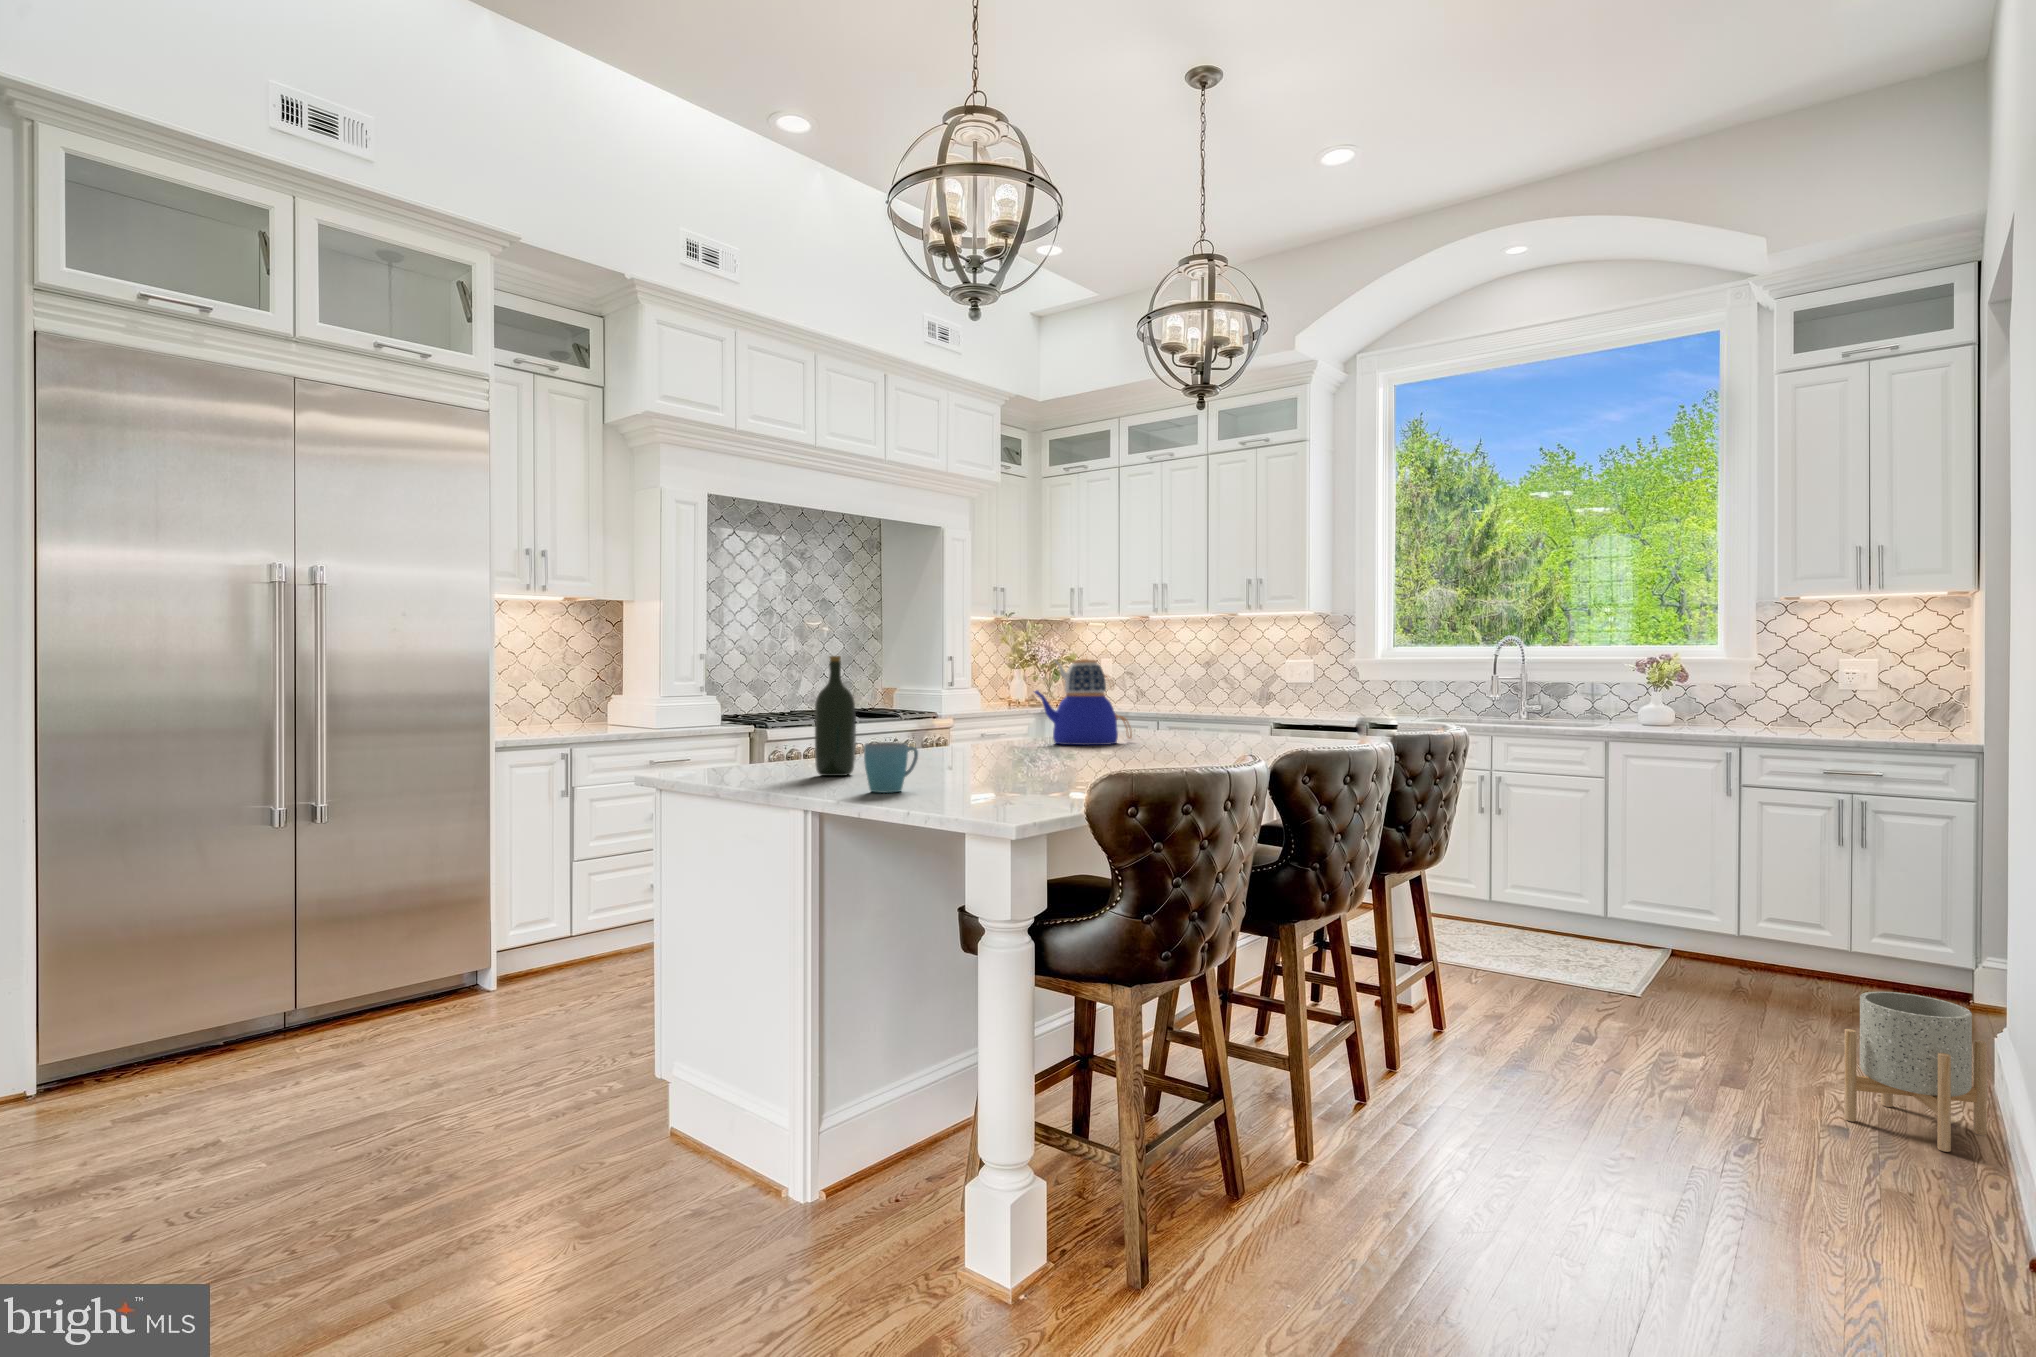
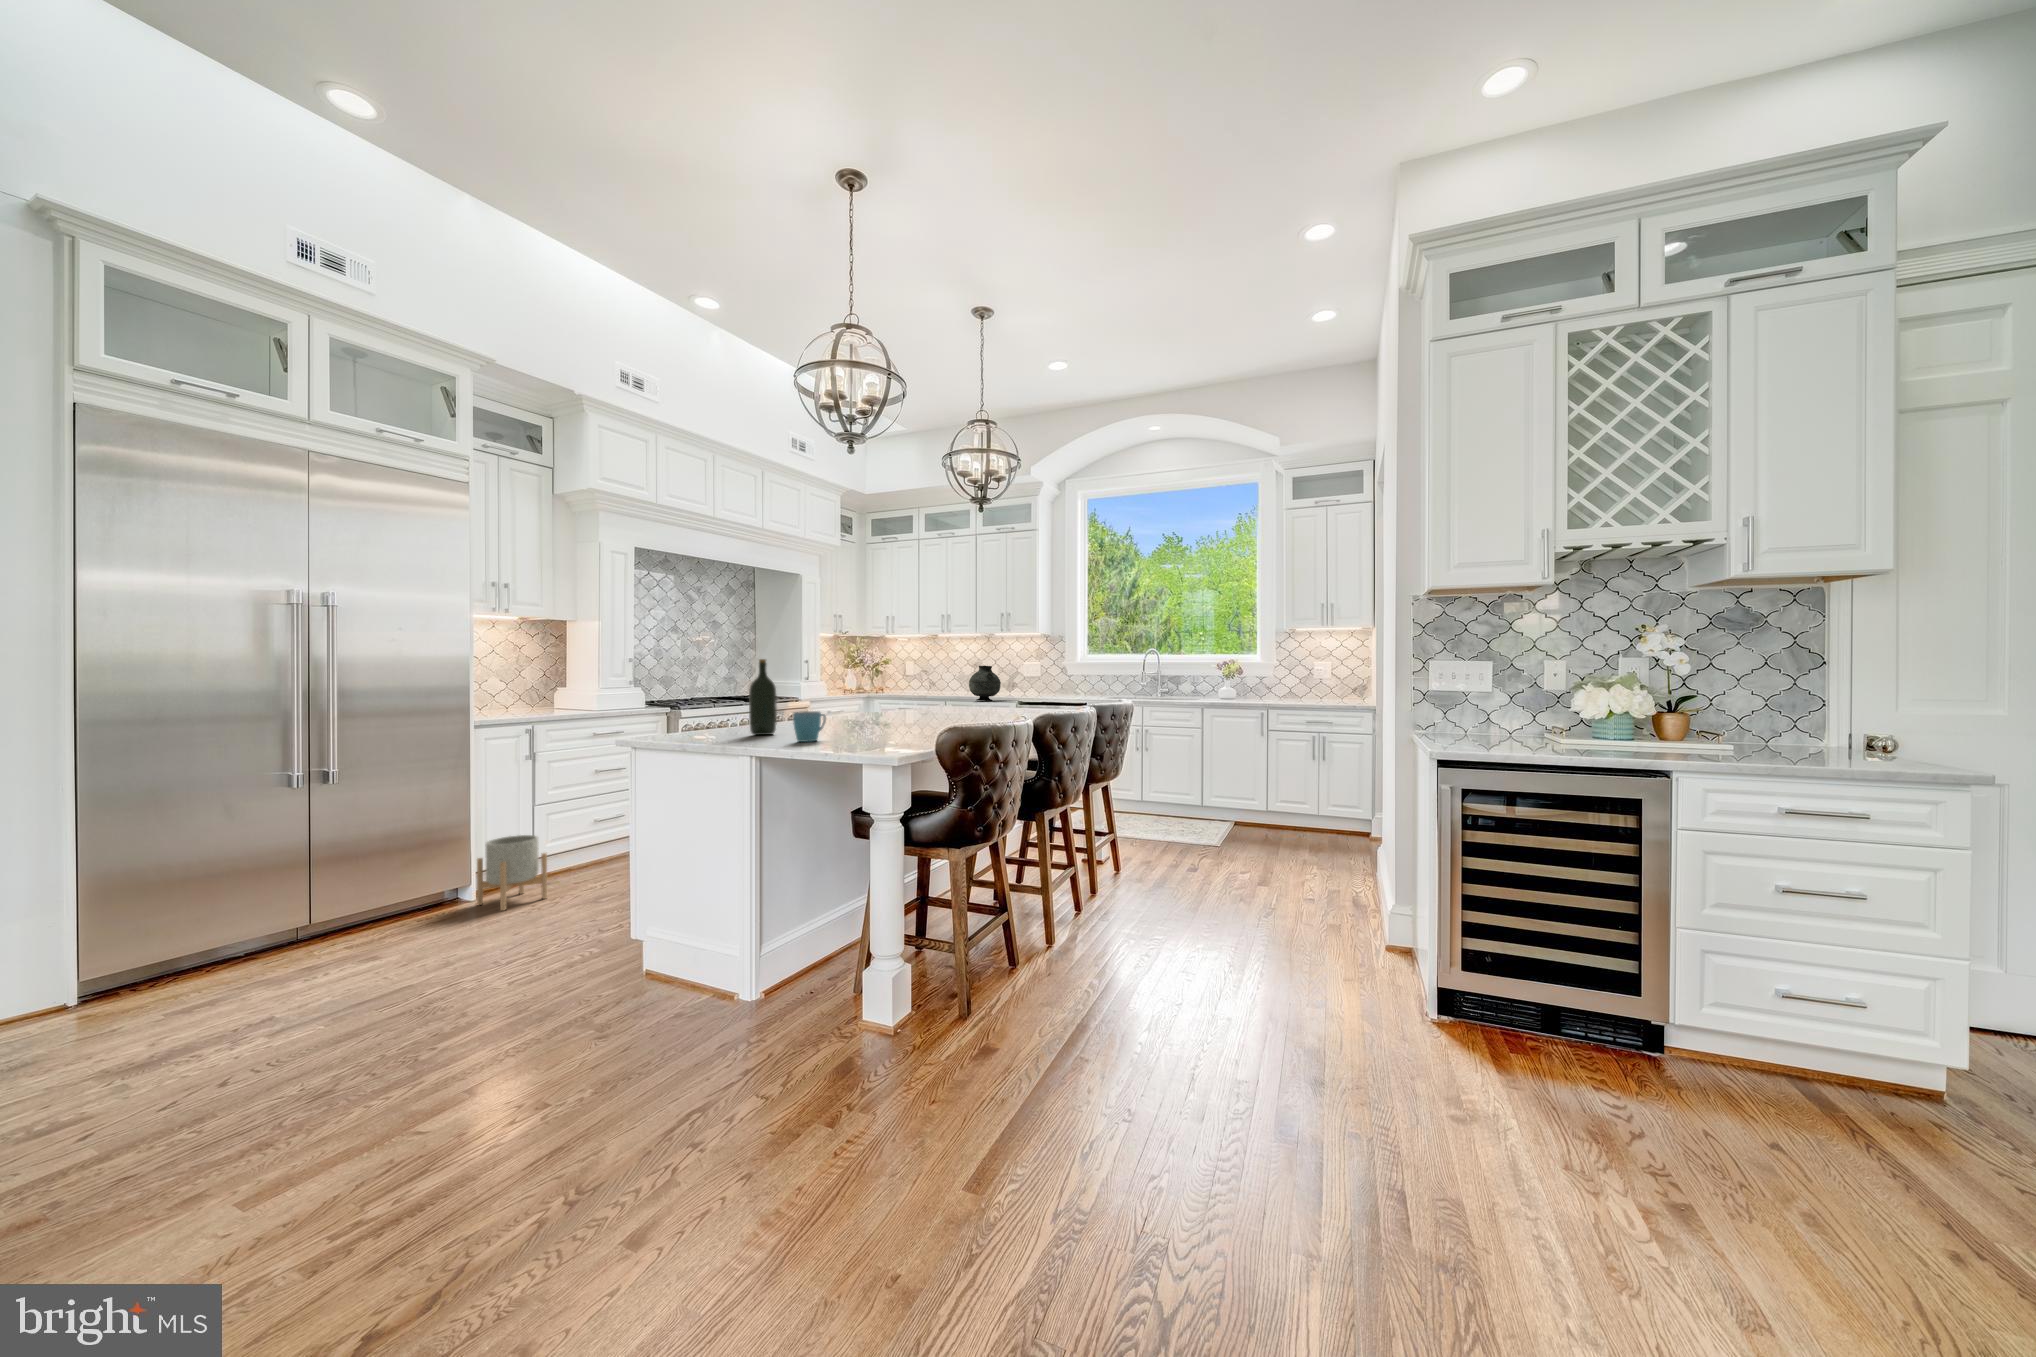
teapot: present [1035,658,1132,745] -> none [877,659,939,715]
vase: none [1193,664,1245,721] -> present [969,666,1001,701]
planter: present [1844,992,1987,1152] -> present [477,835,547,911]

